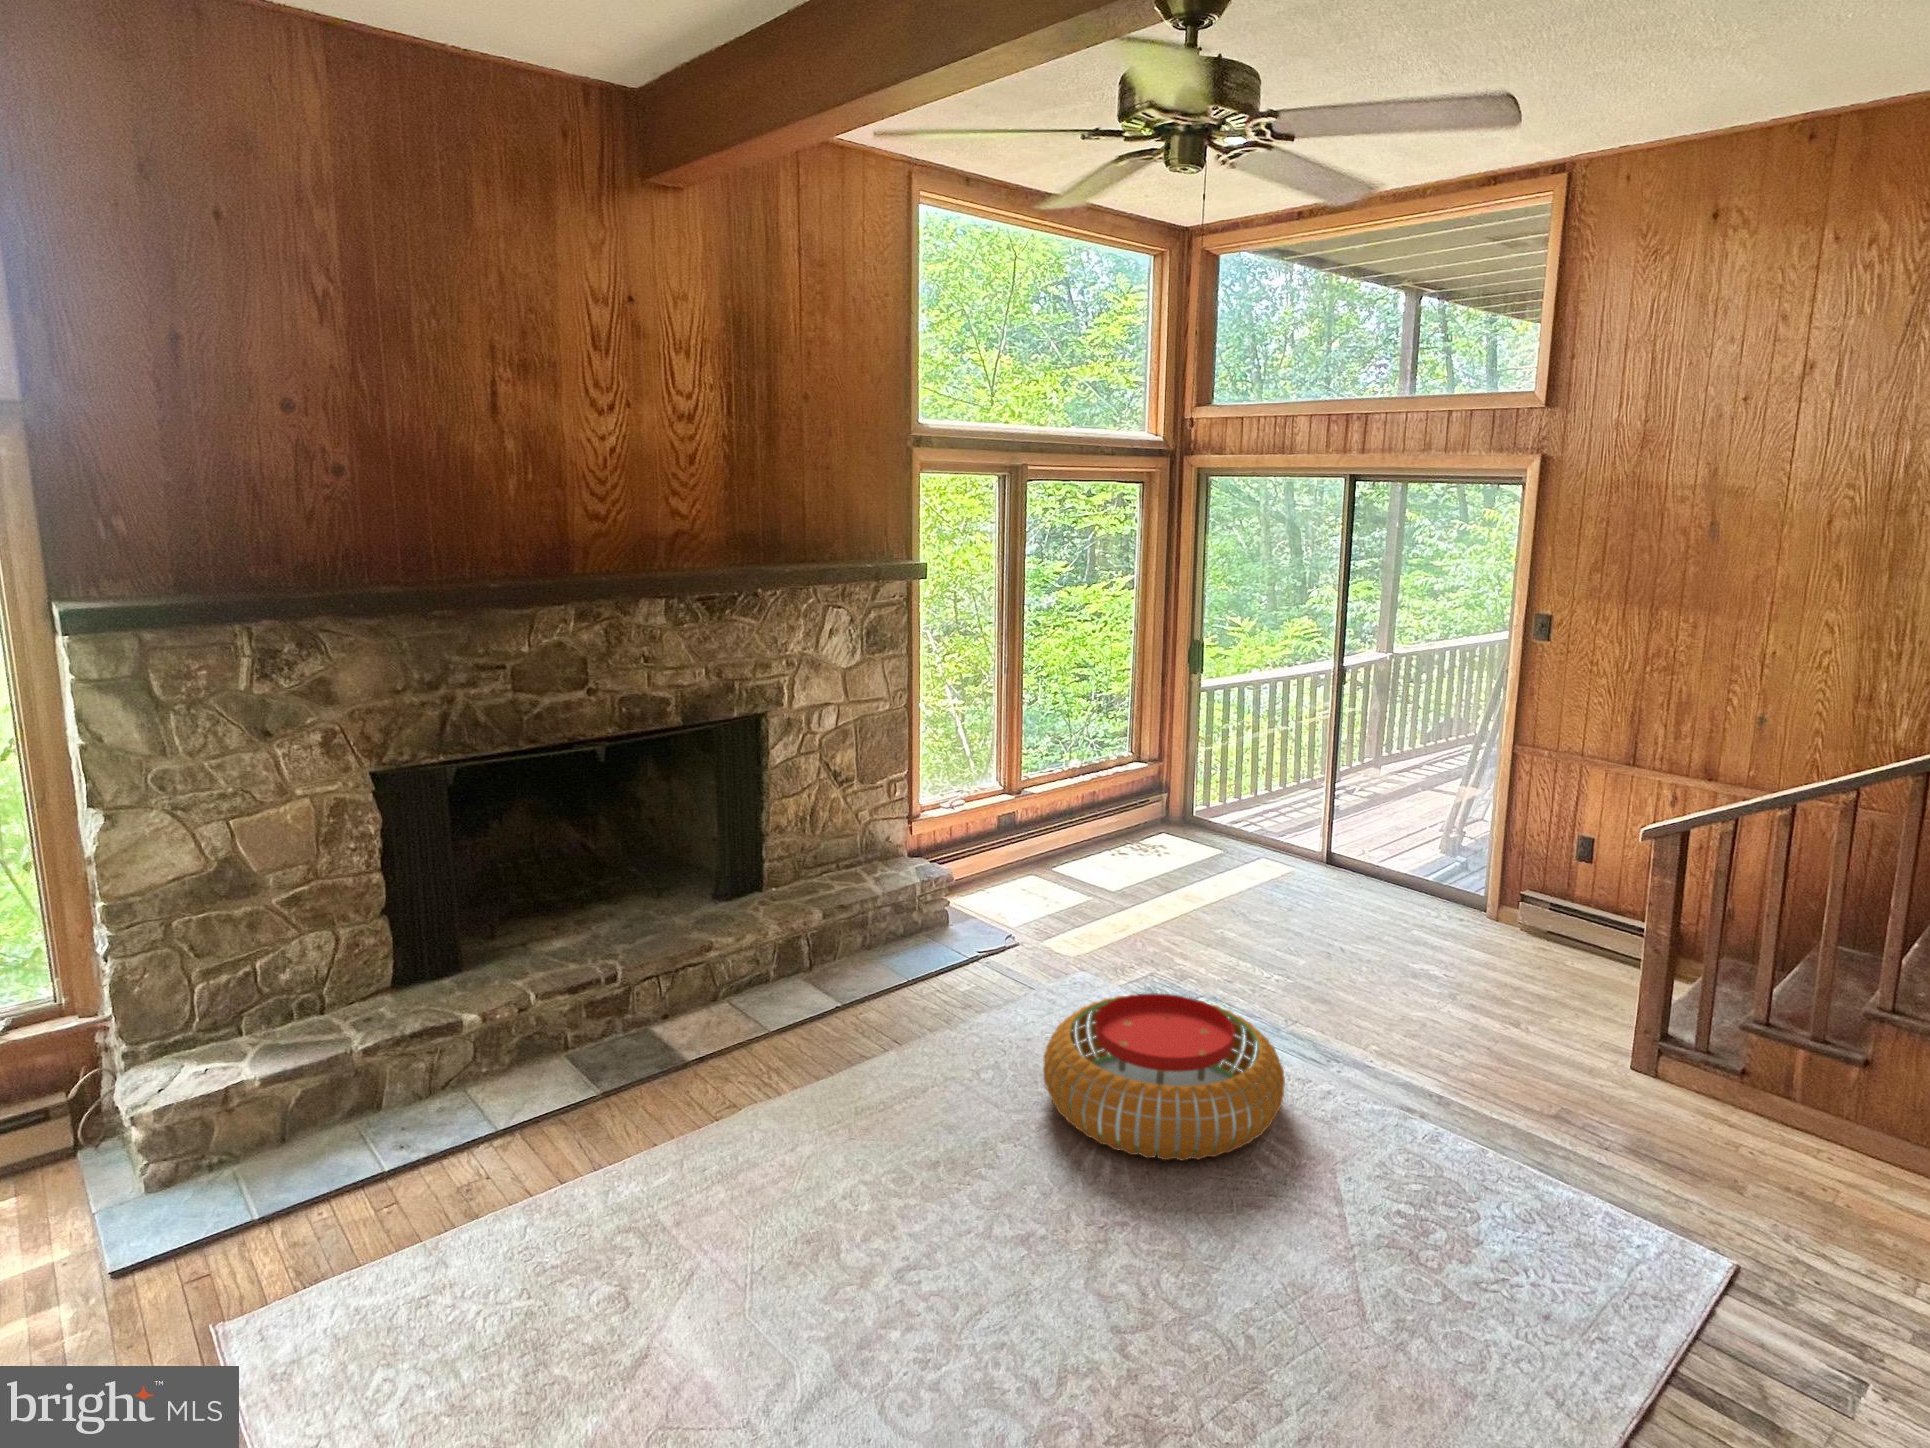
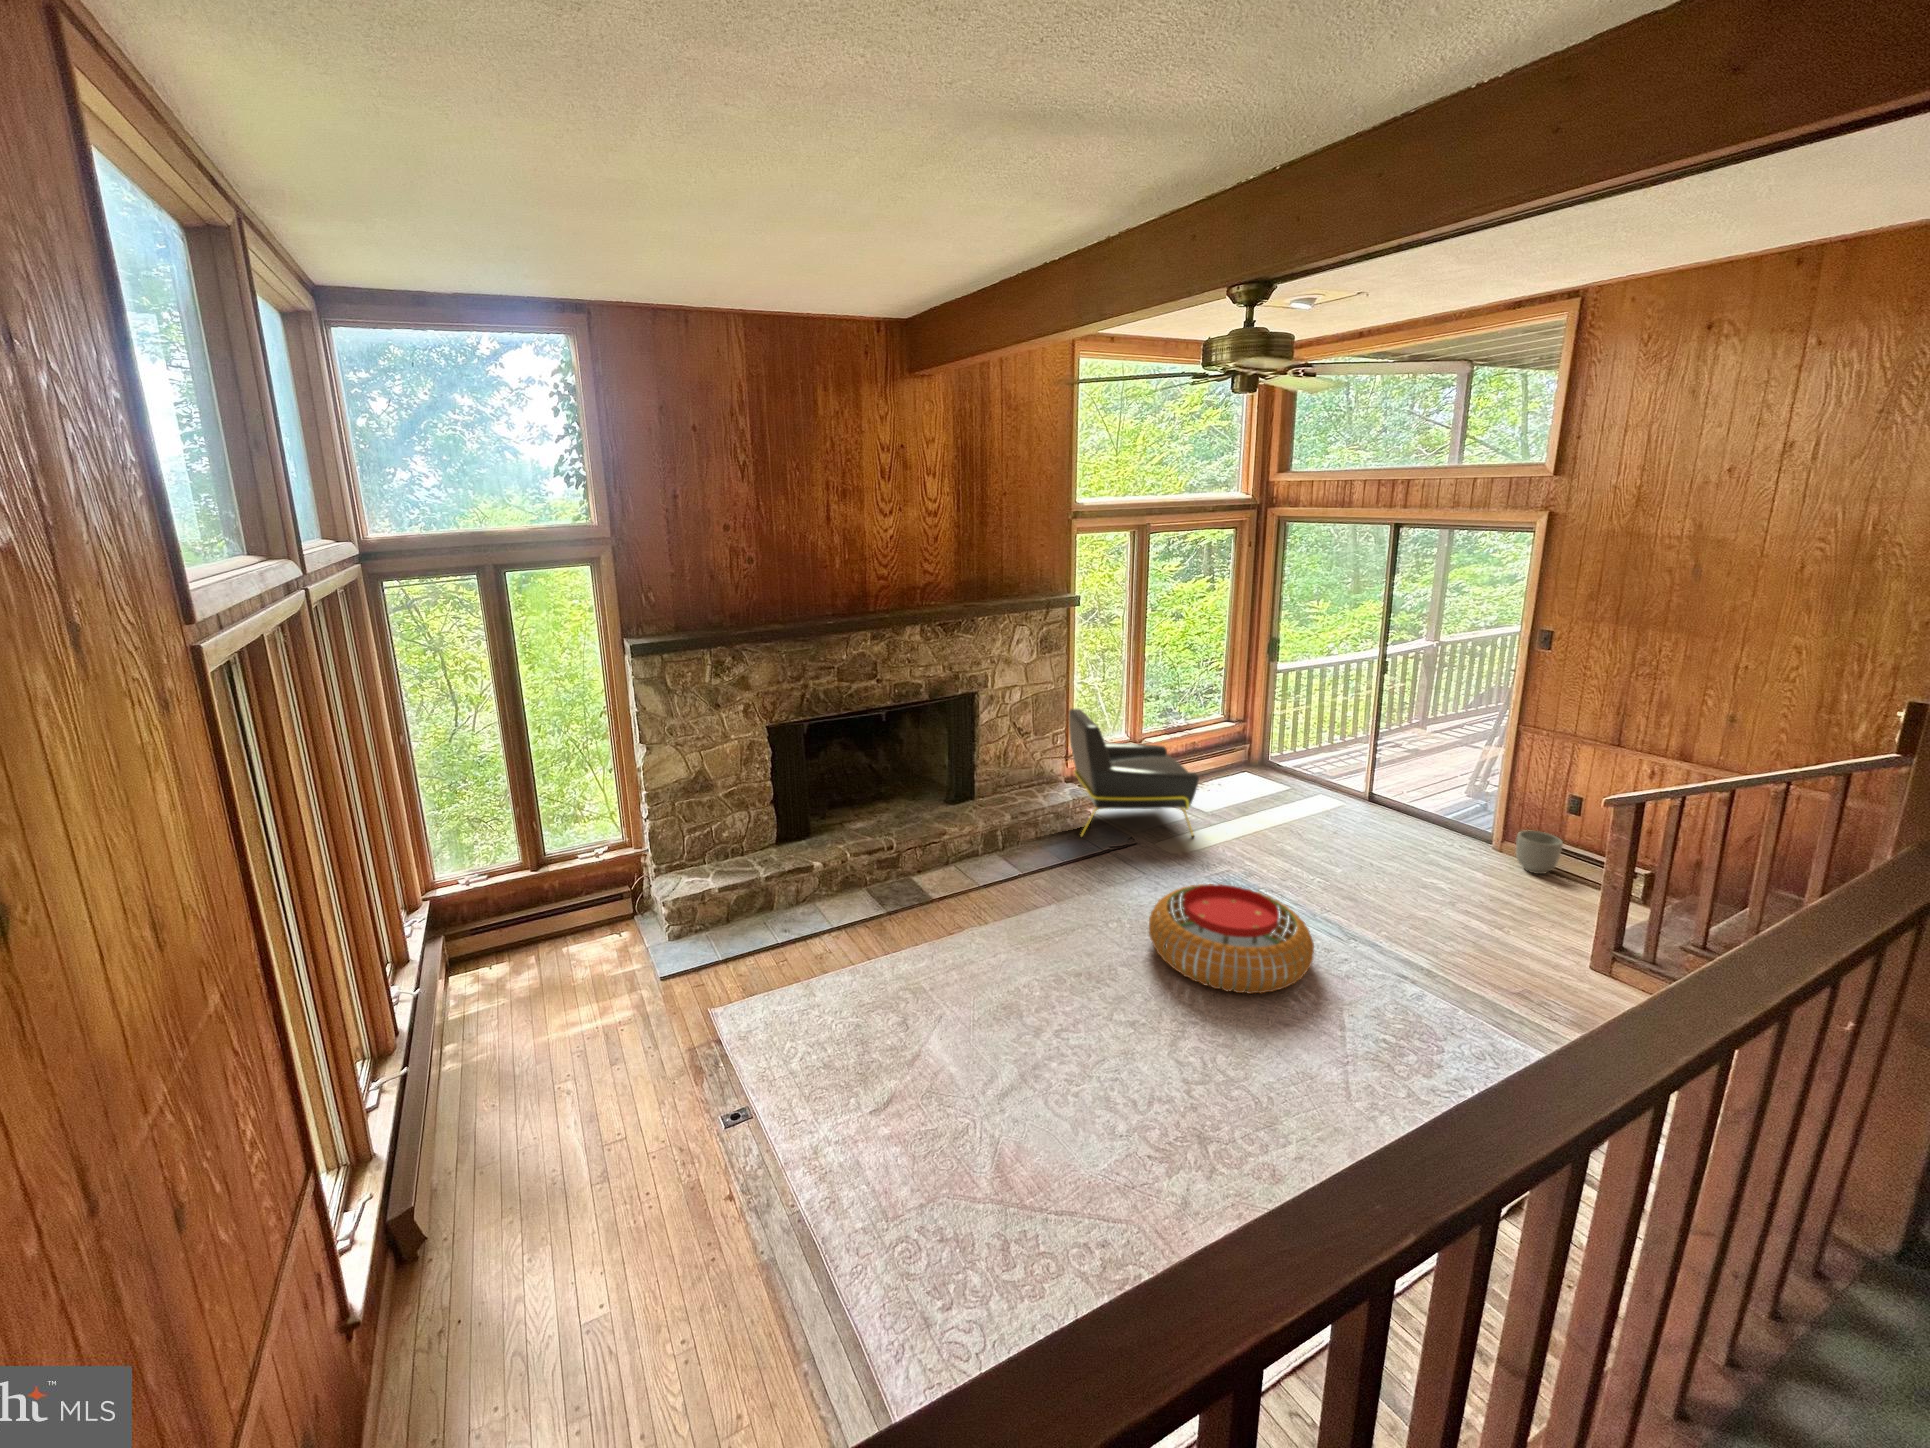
armchair: none [905,740,1106,943] -> present [1069,709,1199,837]
planter: none [1516,889,1570,947] -> present [1516,831,1563,874]

